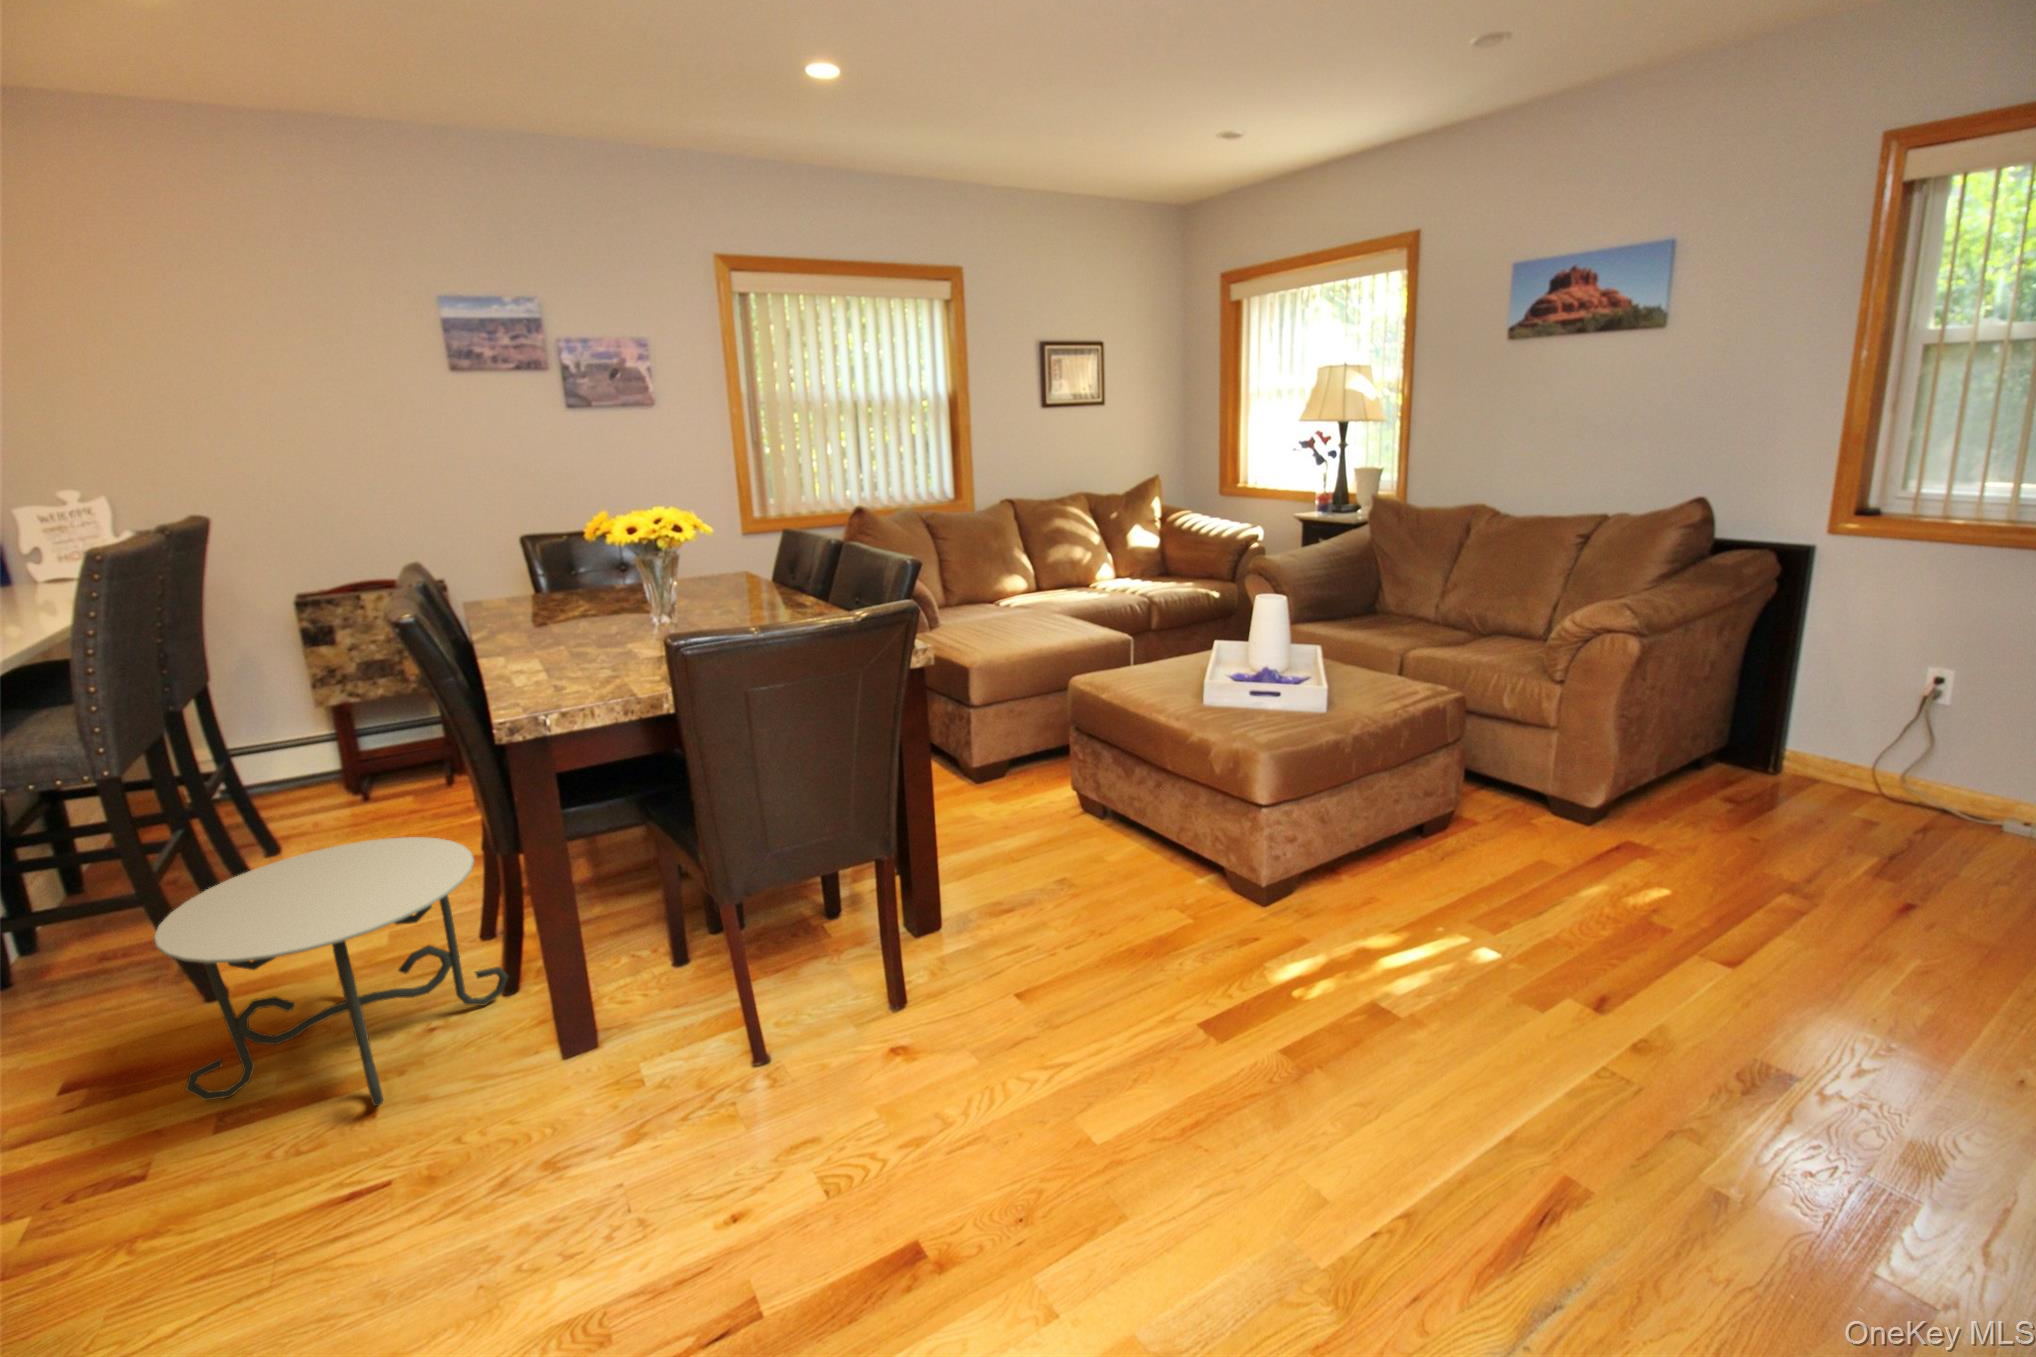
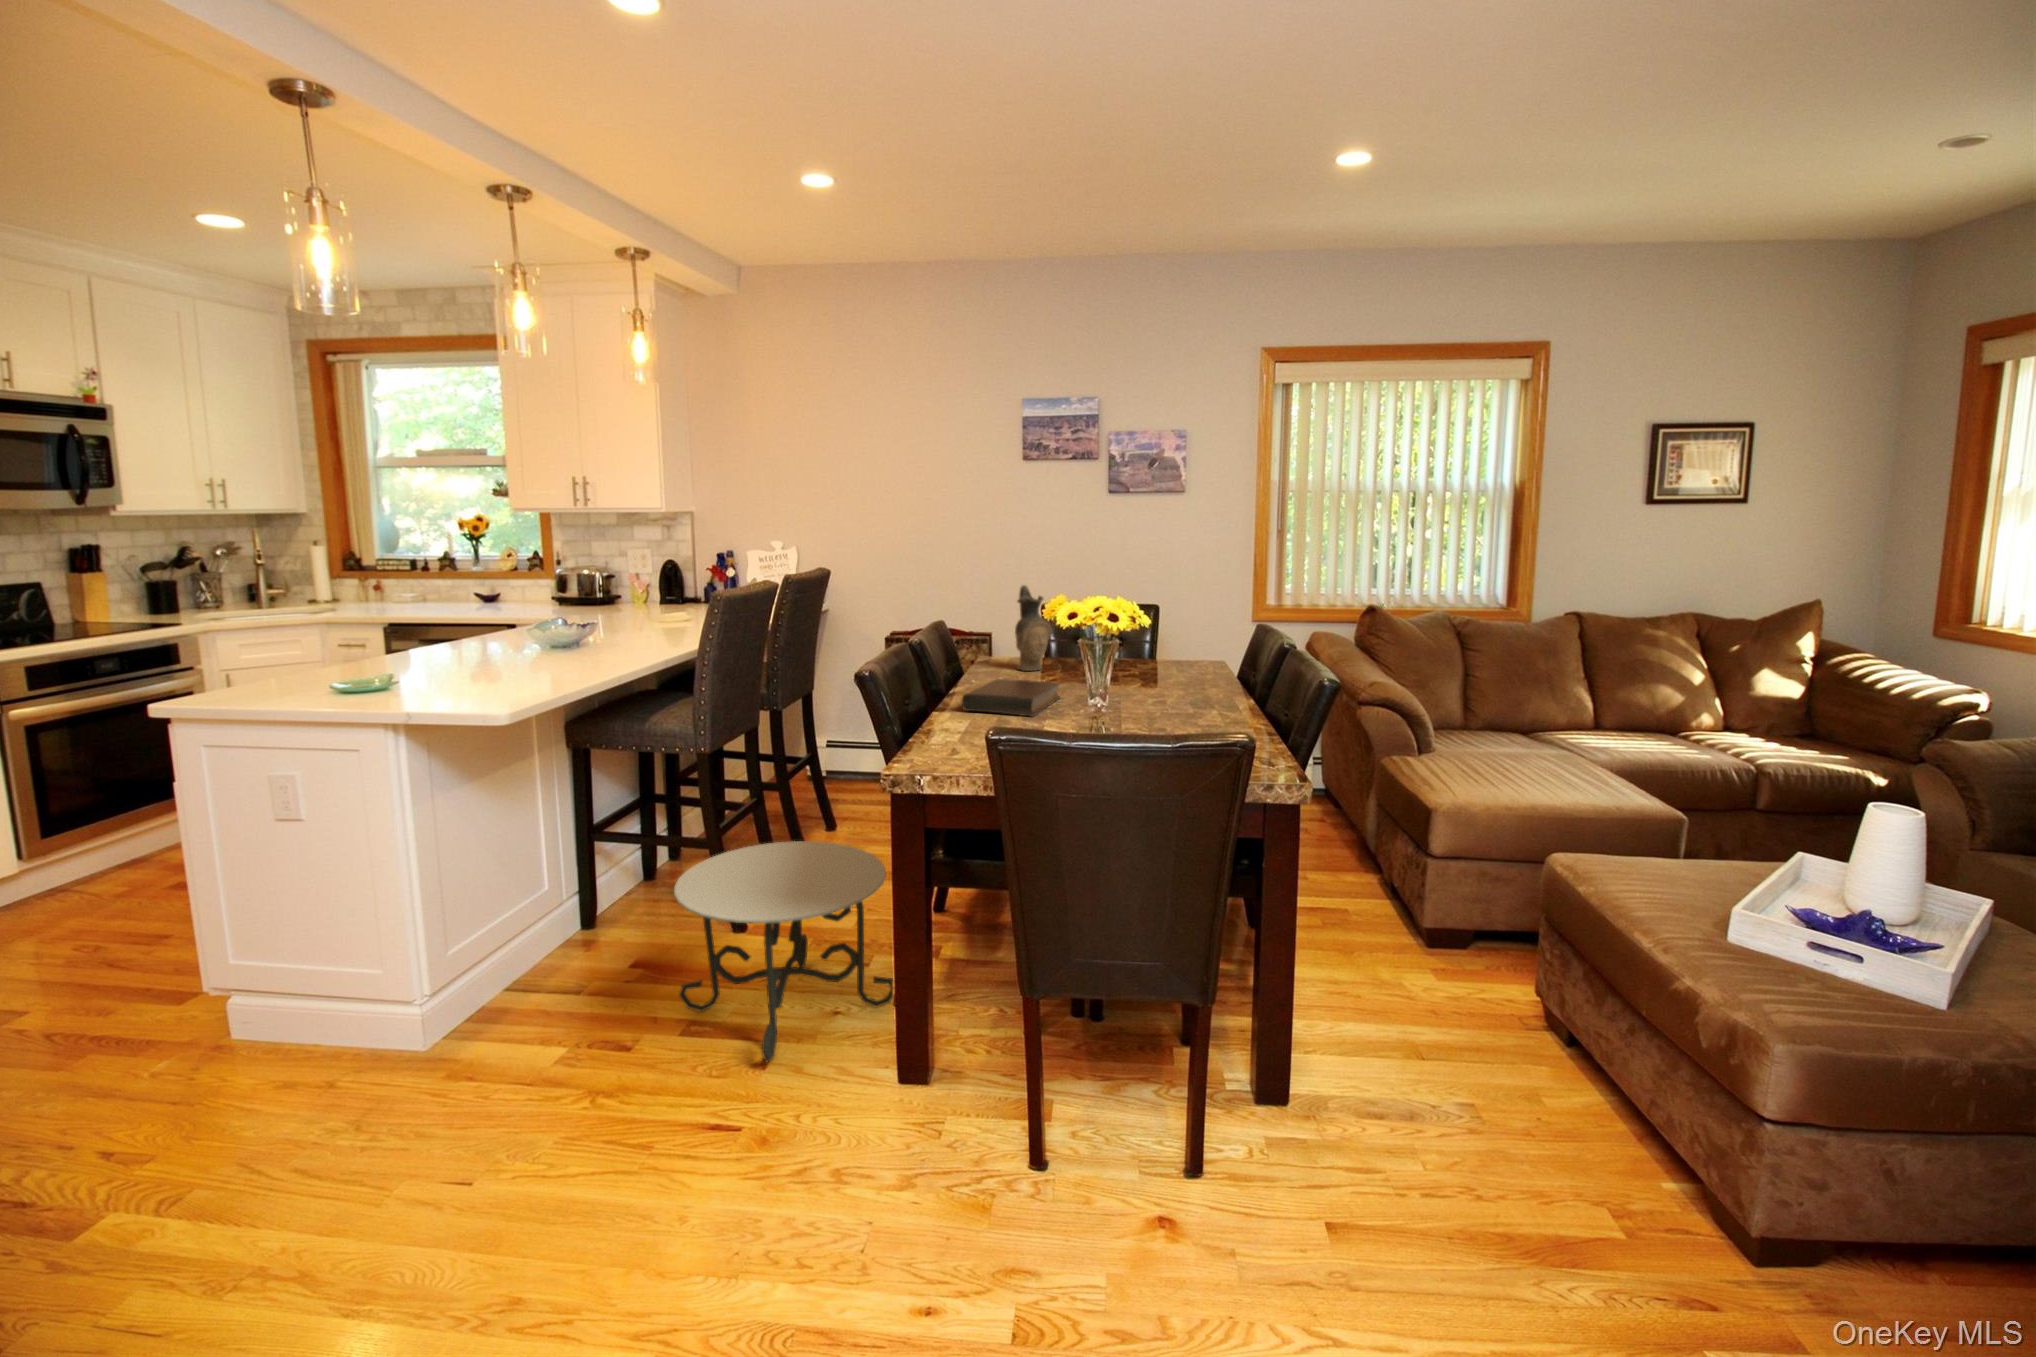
ceramic pitcher: none [516,509,568,606] -> present [1015,585,1052,671]
book: none [517,606,621,649] -> present [961,679,1060,716]

